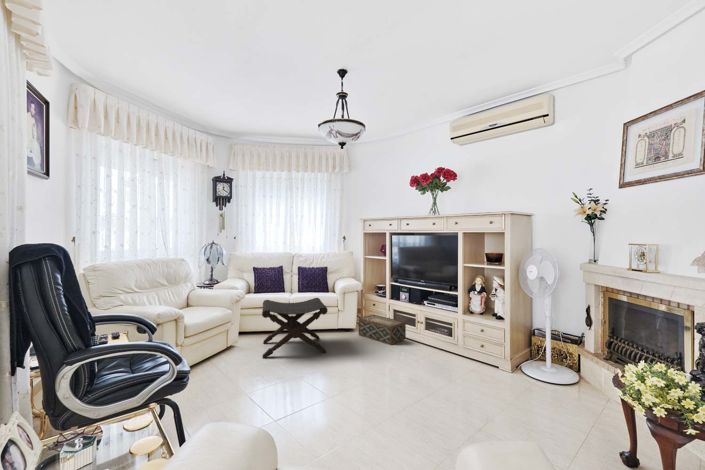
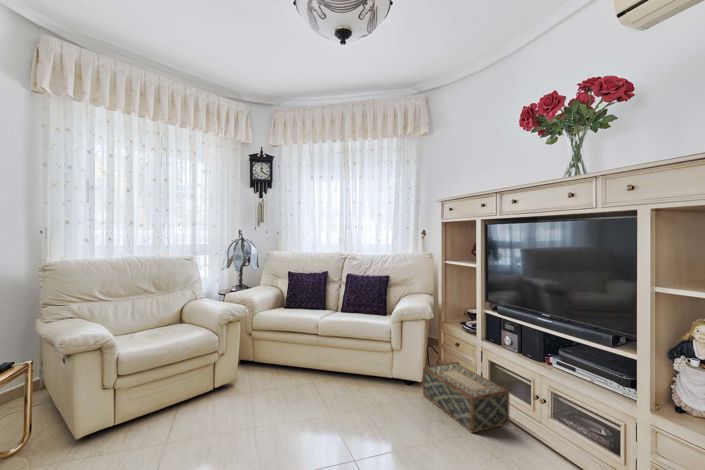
footstool: present [262,298,328,358] -> none [241,320,357,425]

